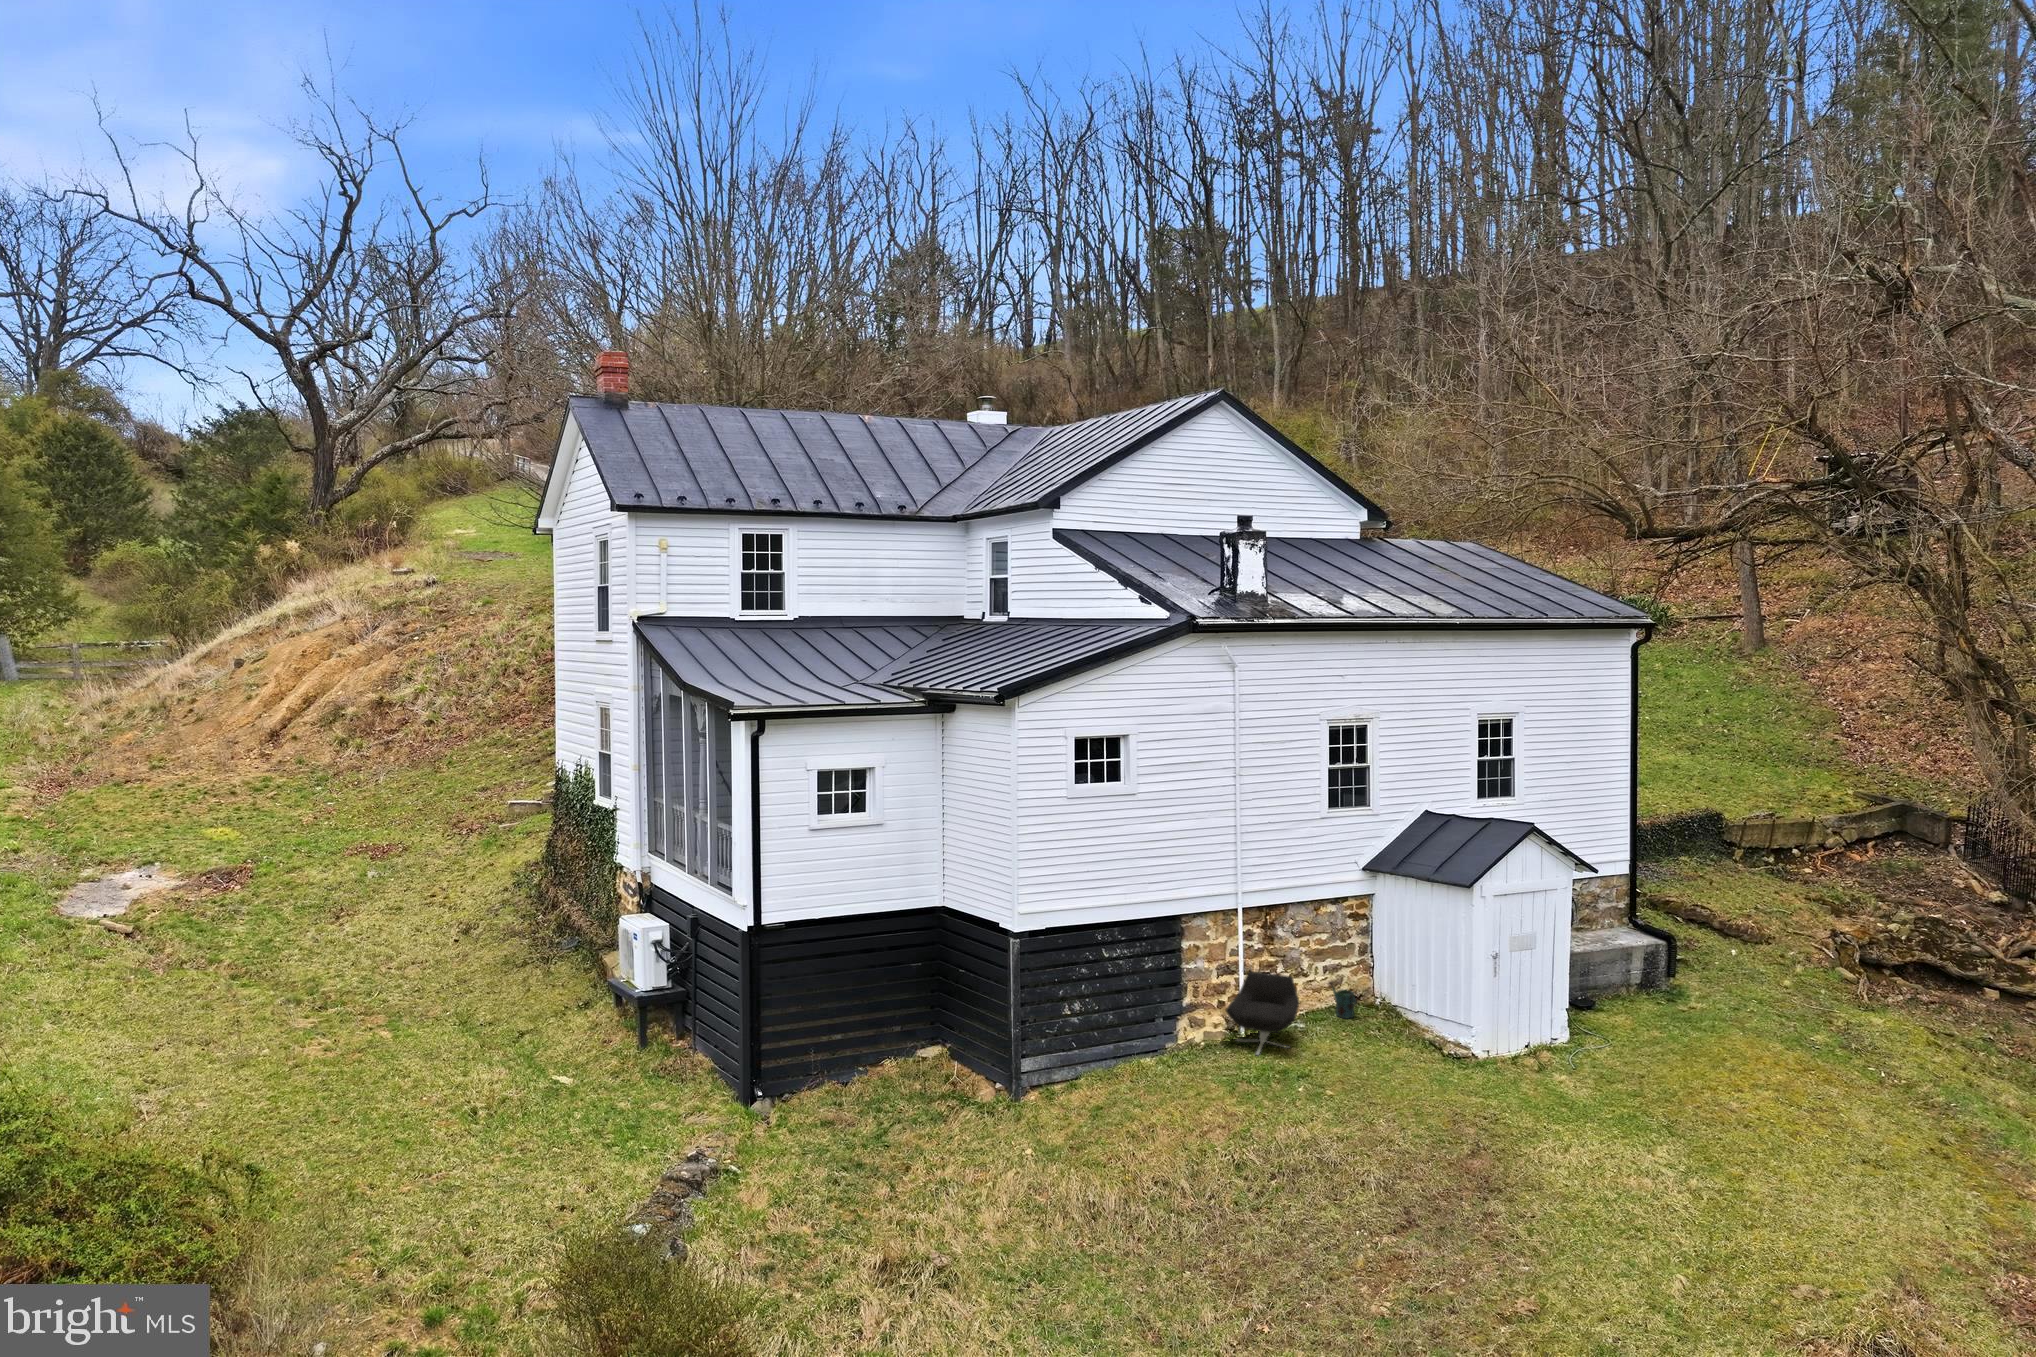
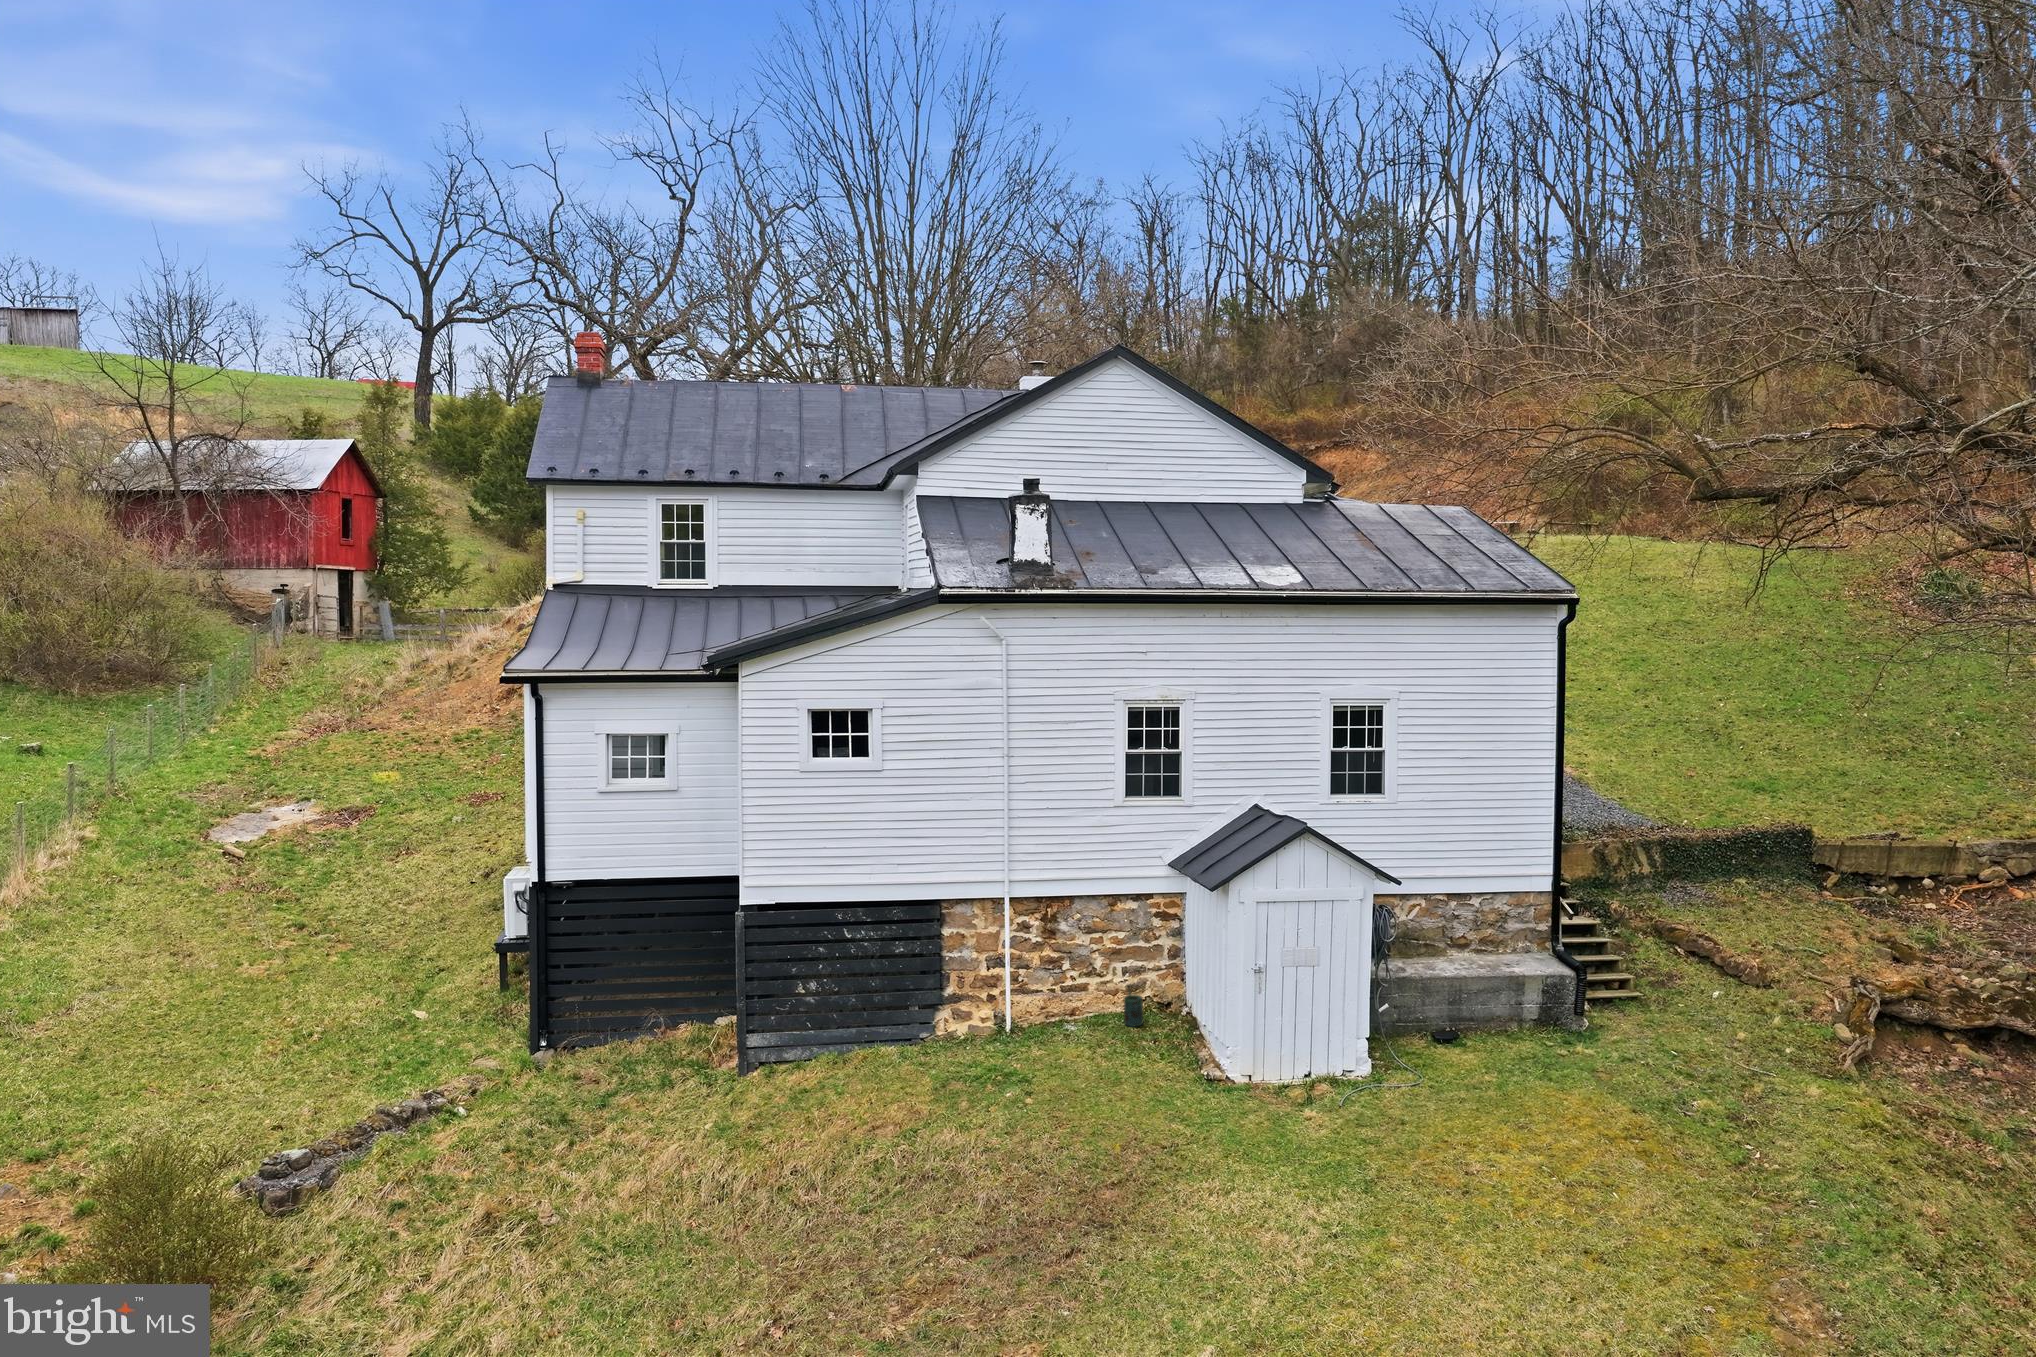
lounge chair: present [1225,971,1299,1055] -> none [970,966,1057,1055]

